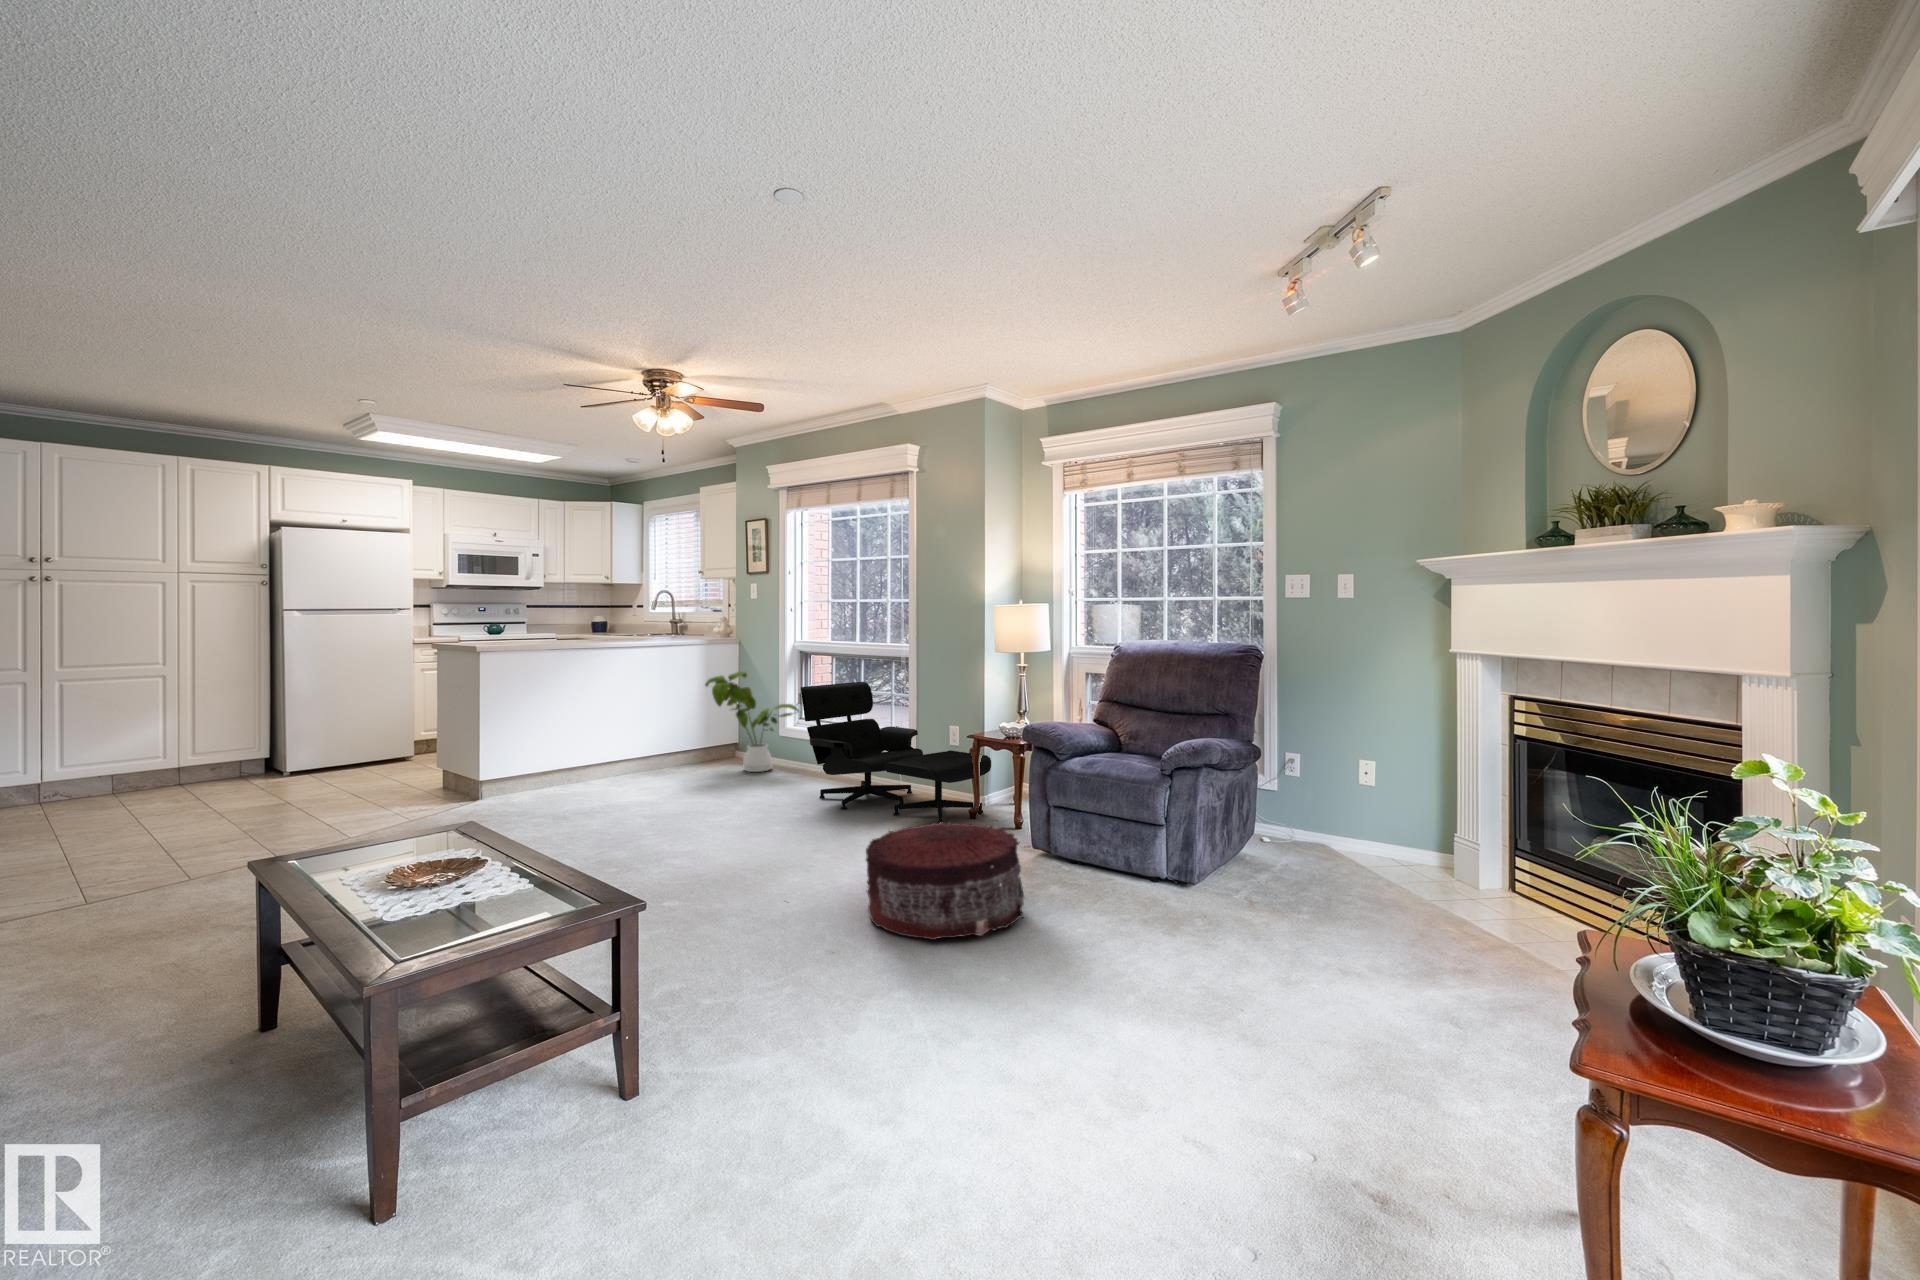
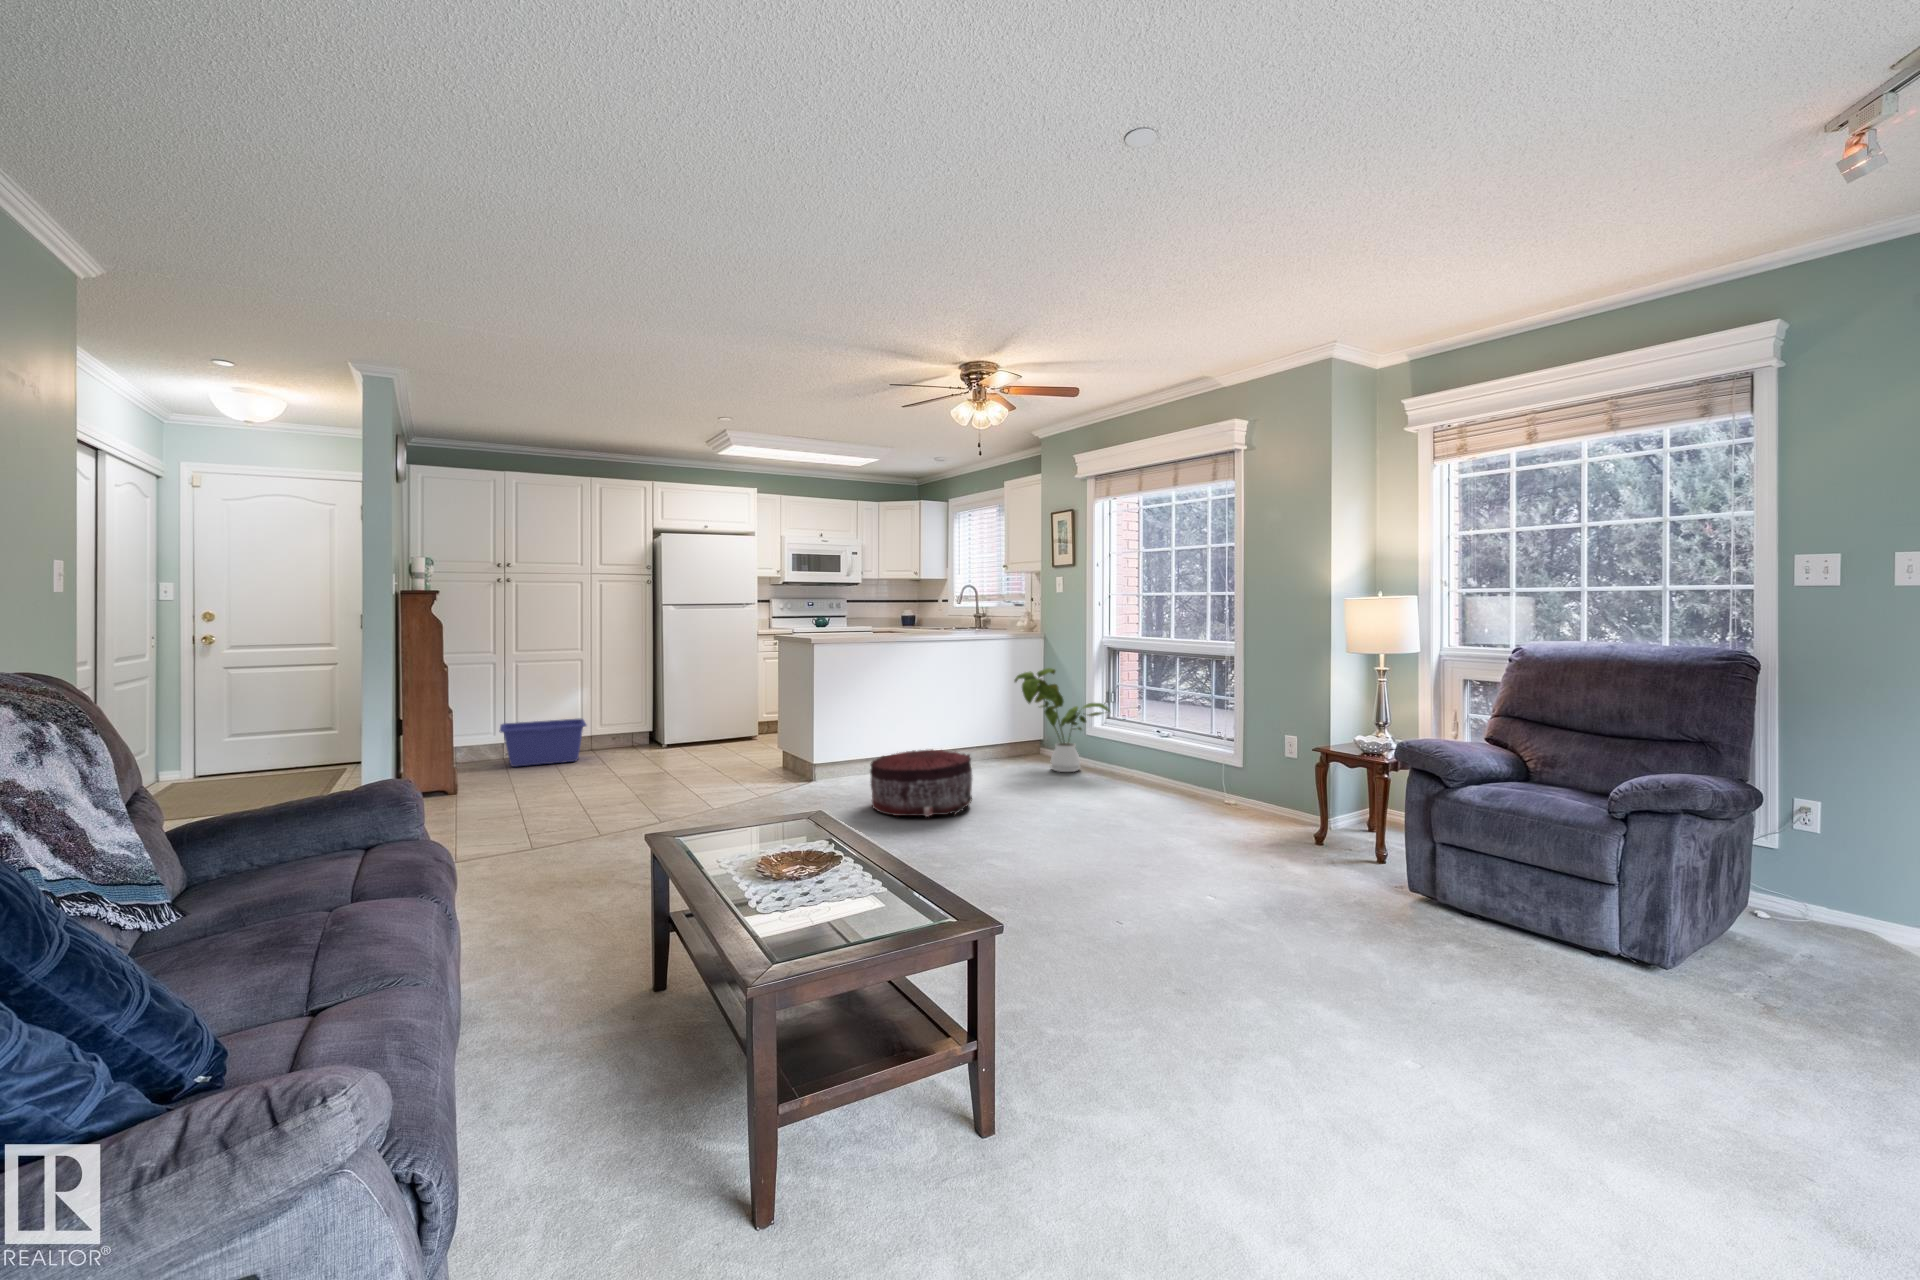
lounge chair: present [801,682,991,824] -> none [1116,682,1342,850]
storage bin: none [42,743,177,805] -> present [500,719,586,767]
pouf: present [866,822,1024,940] -> present [870,749,972,817]

